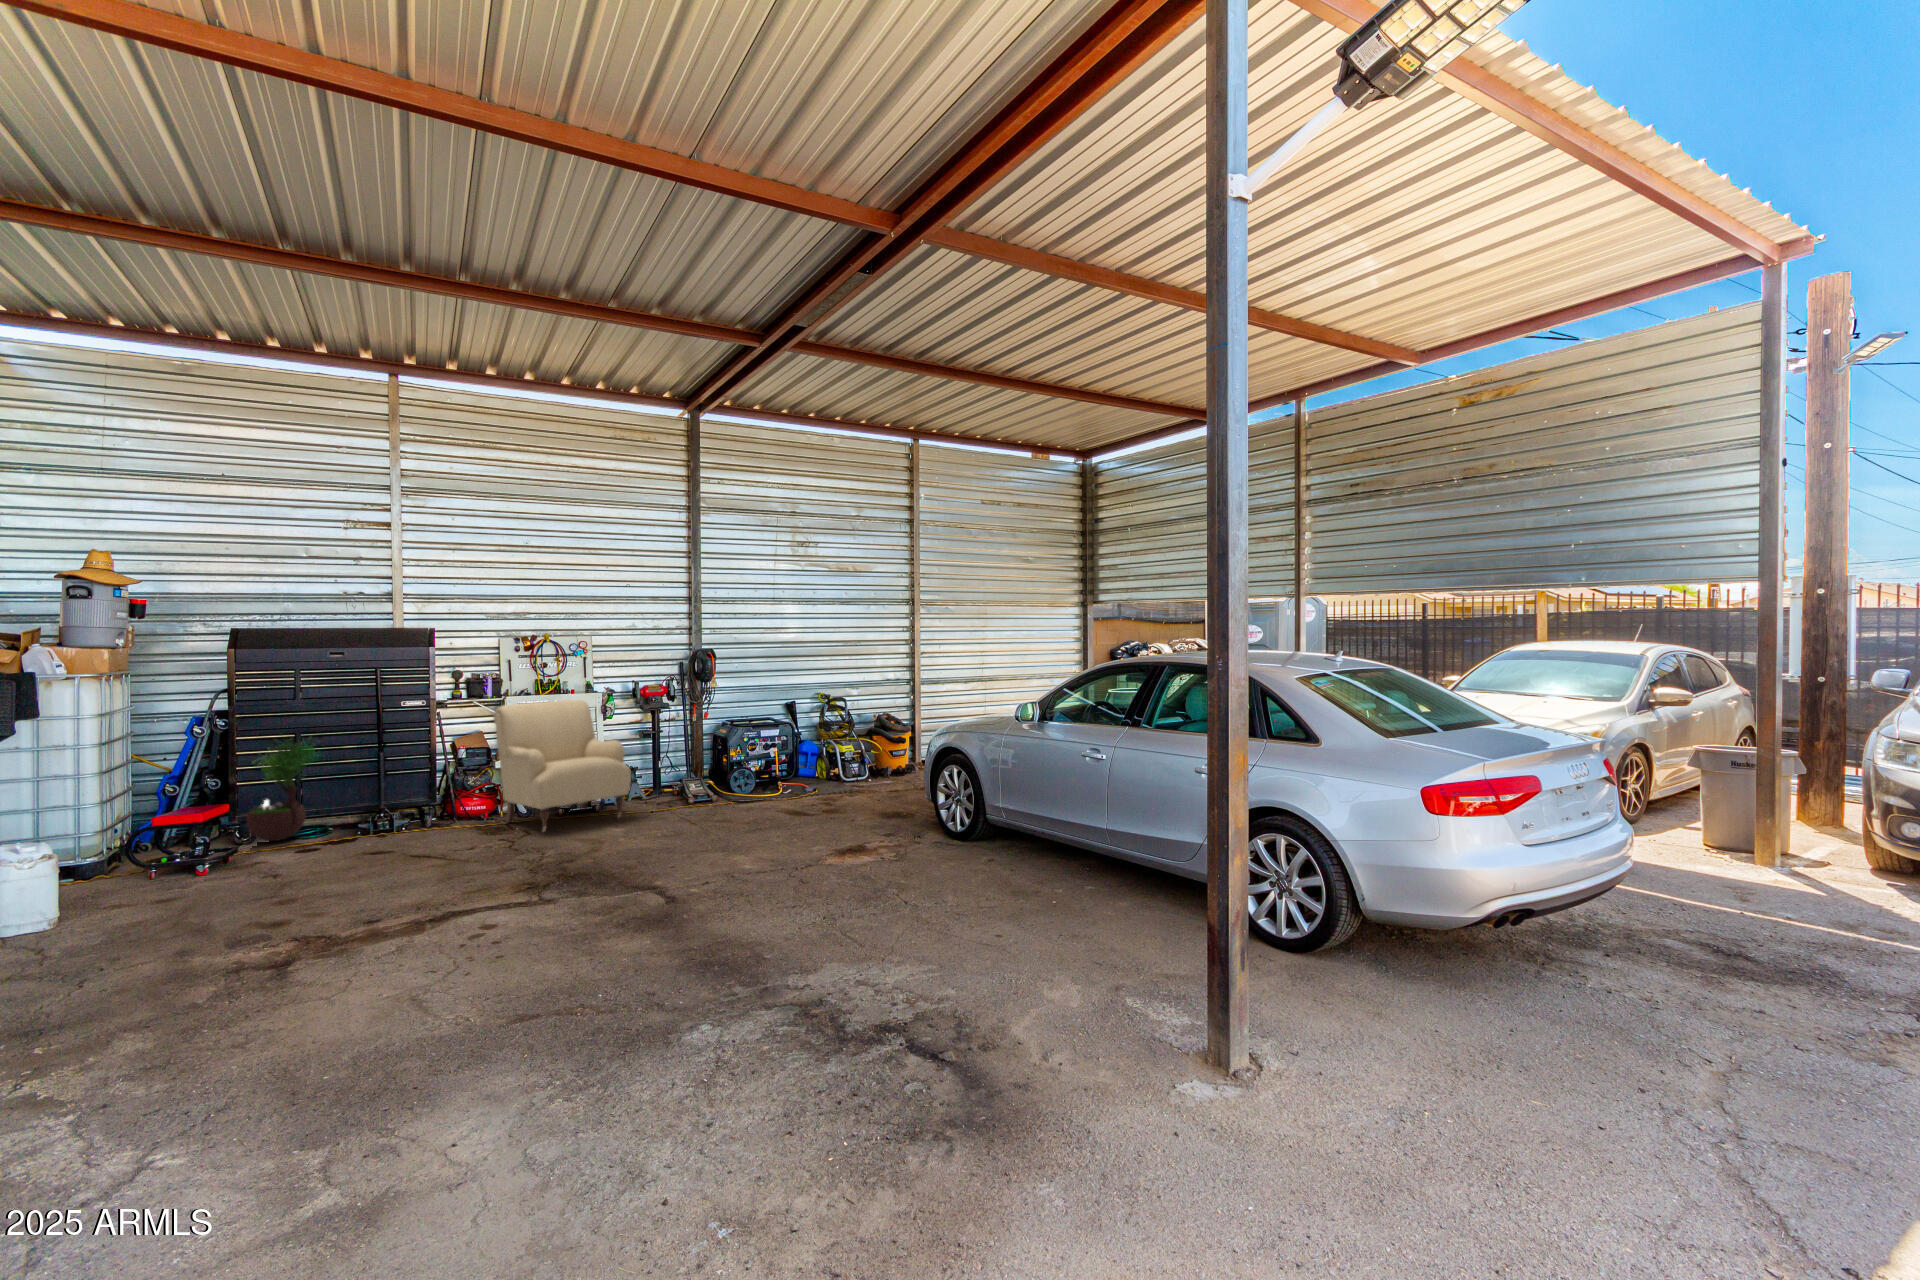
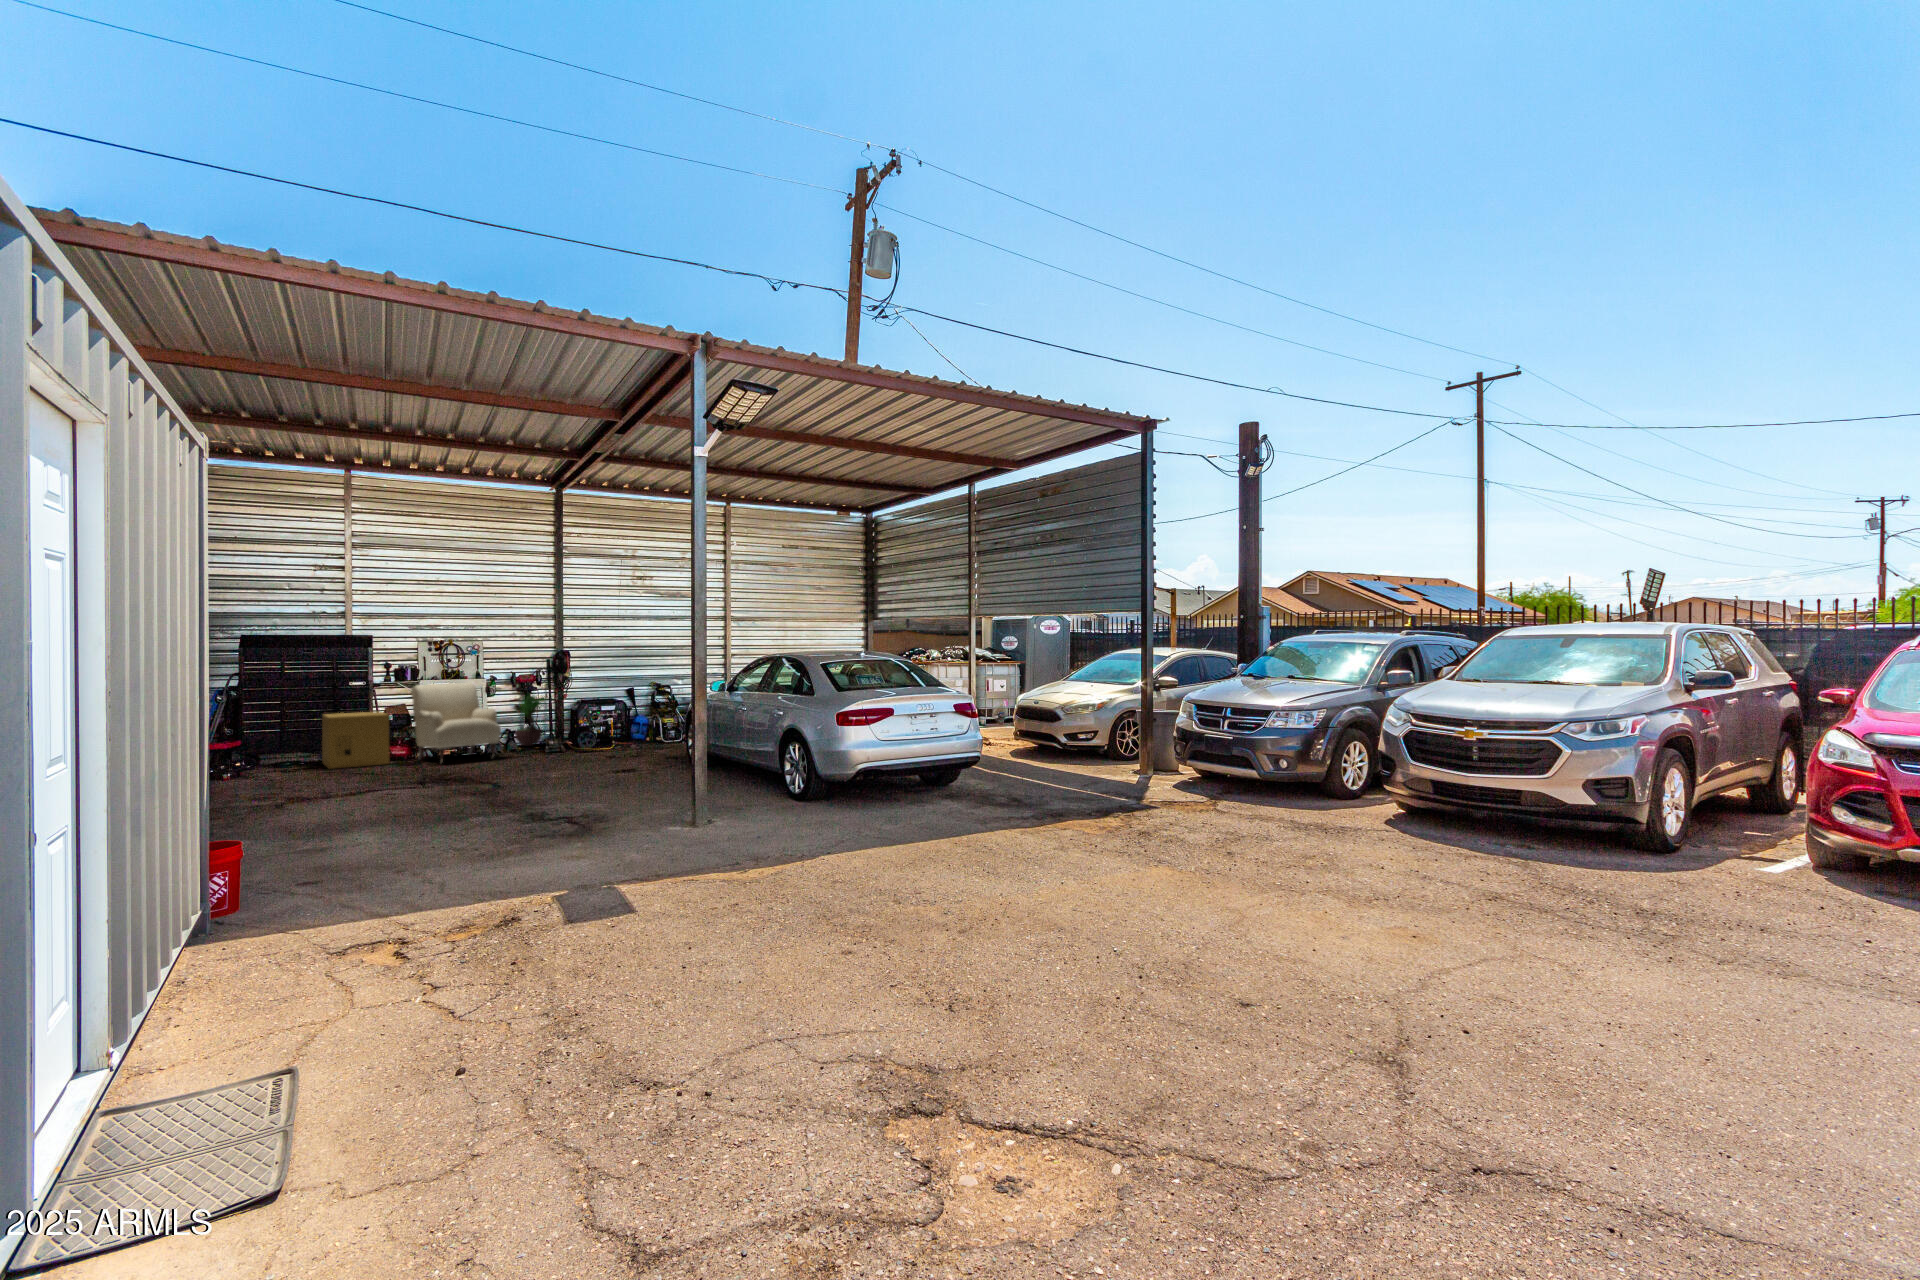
potted tree: present [246,740,320,841] -> present [515,695,544,746]
cardboard box: none [357,746,463,847] -> present [322,711,389,769]

